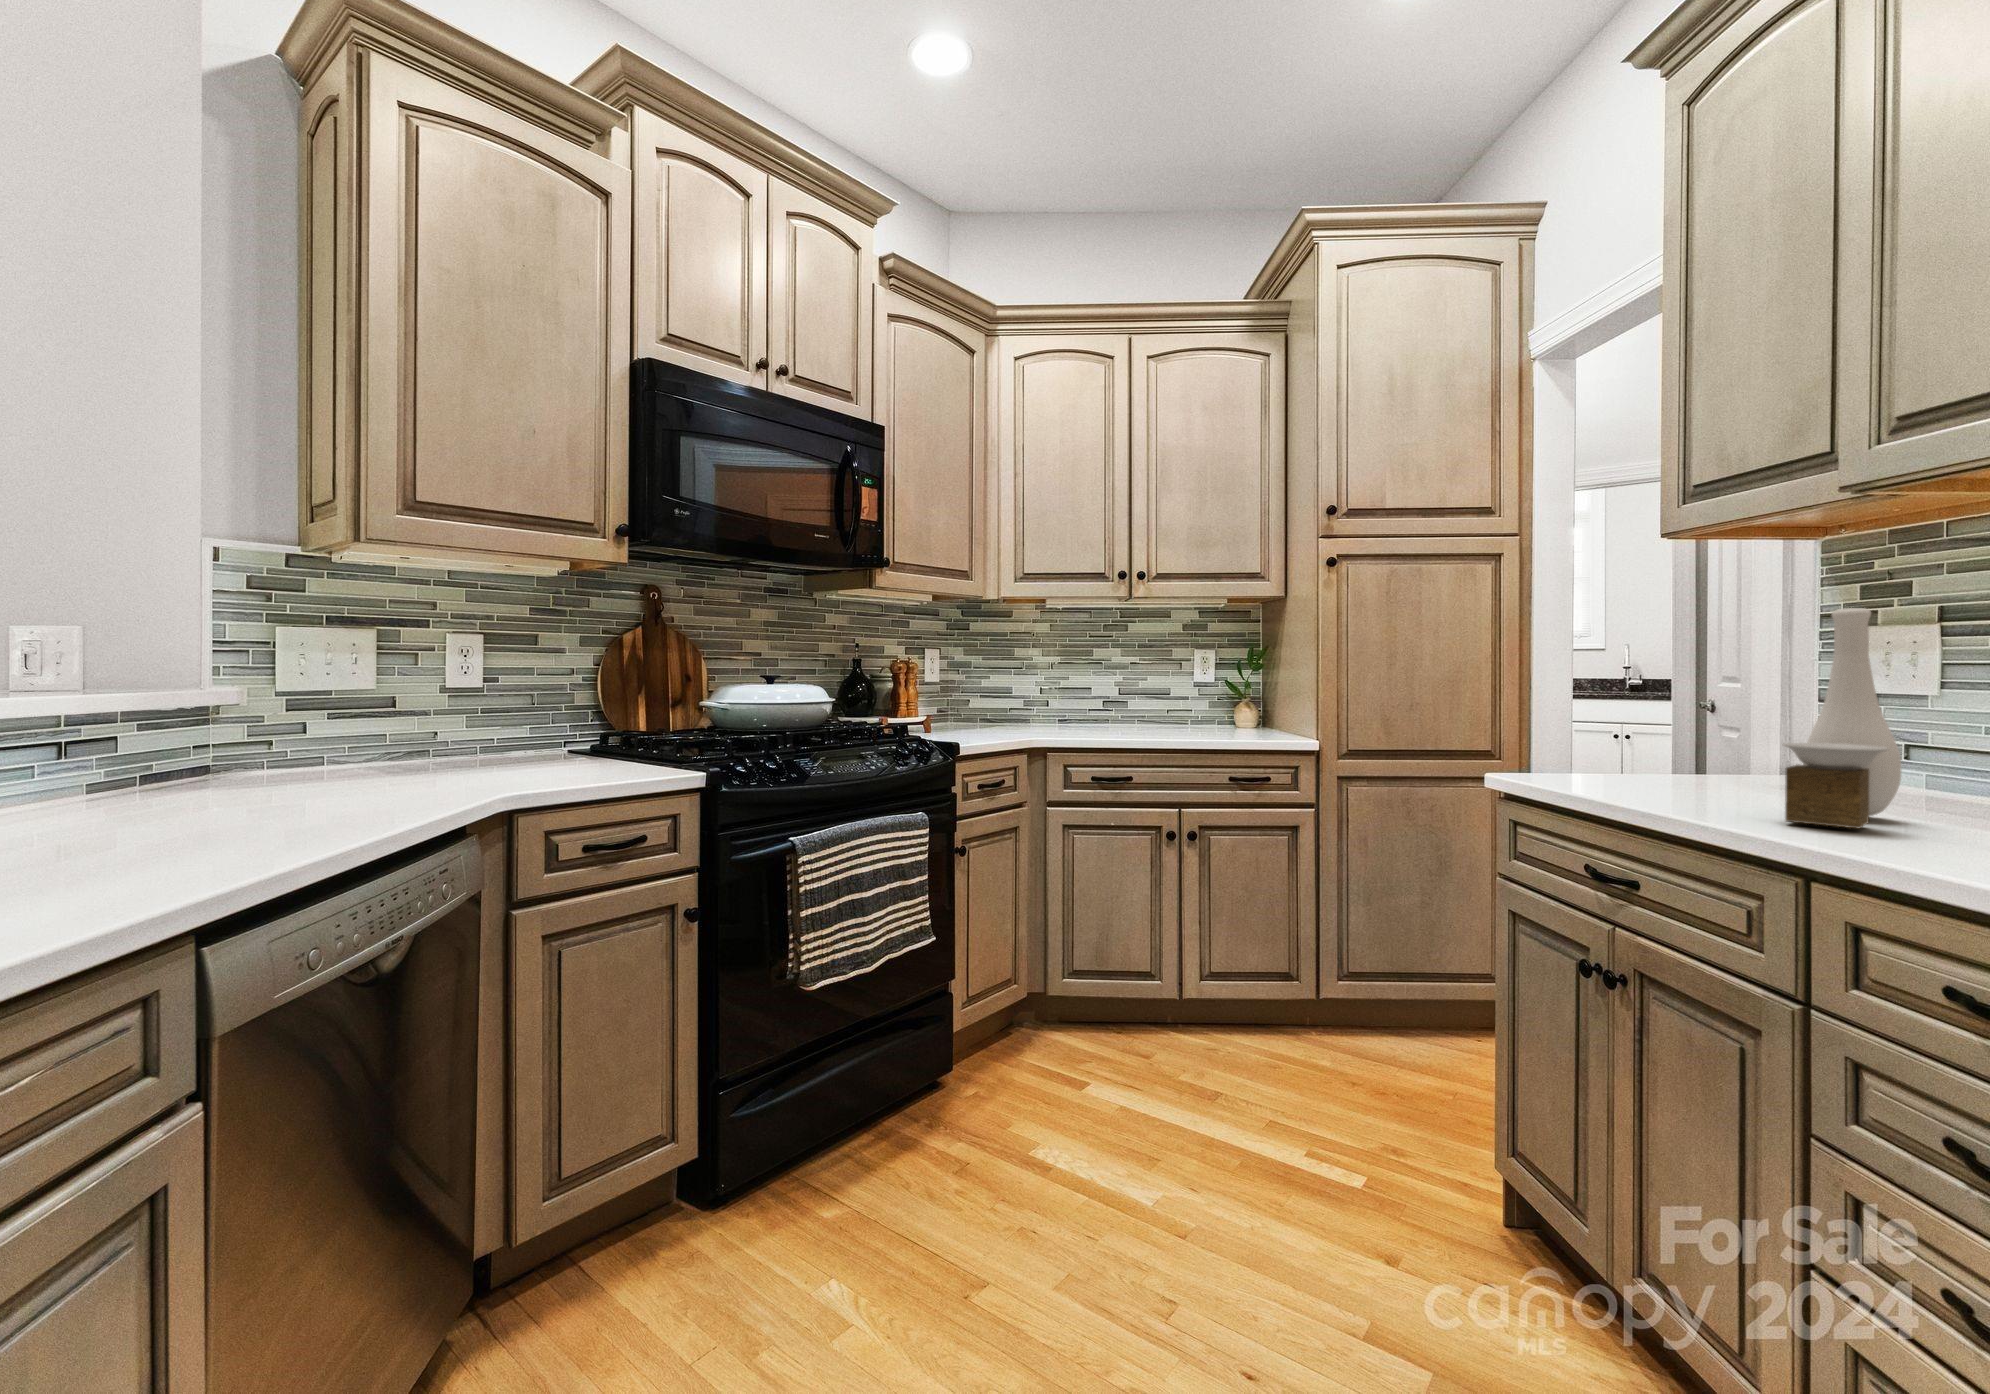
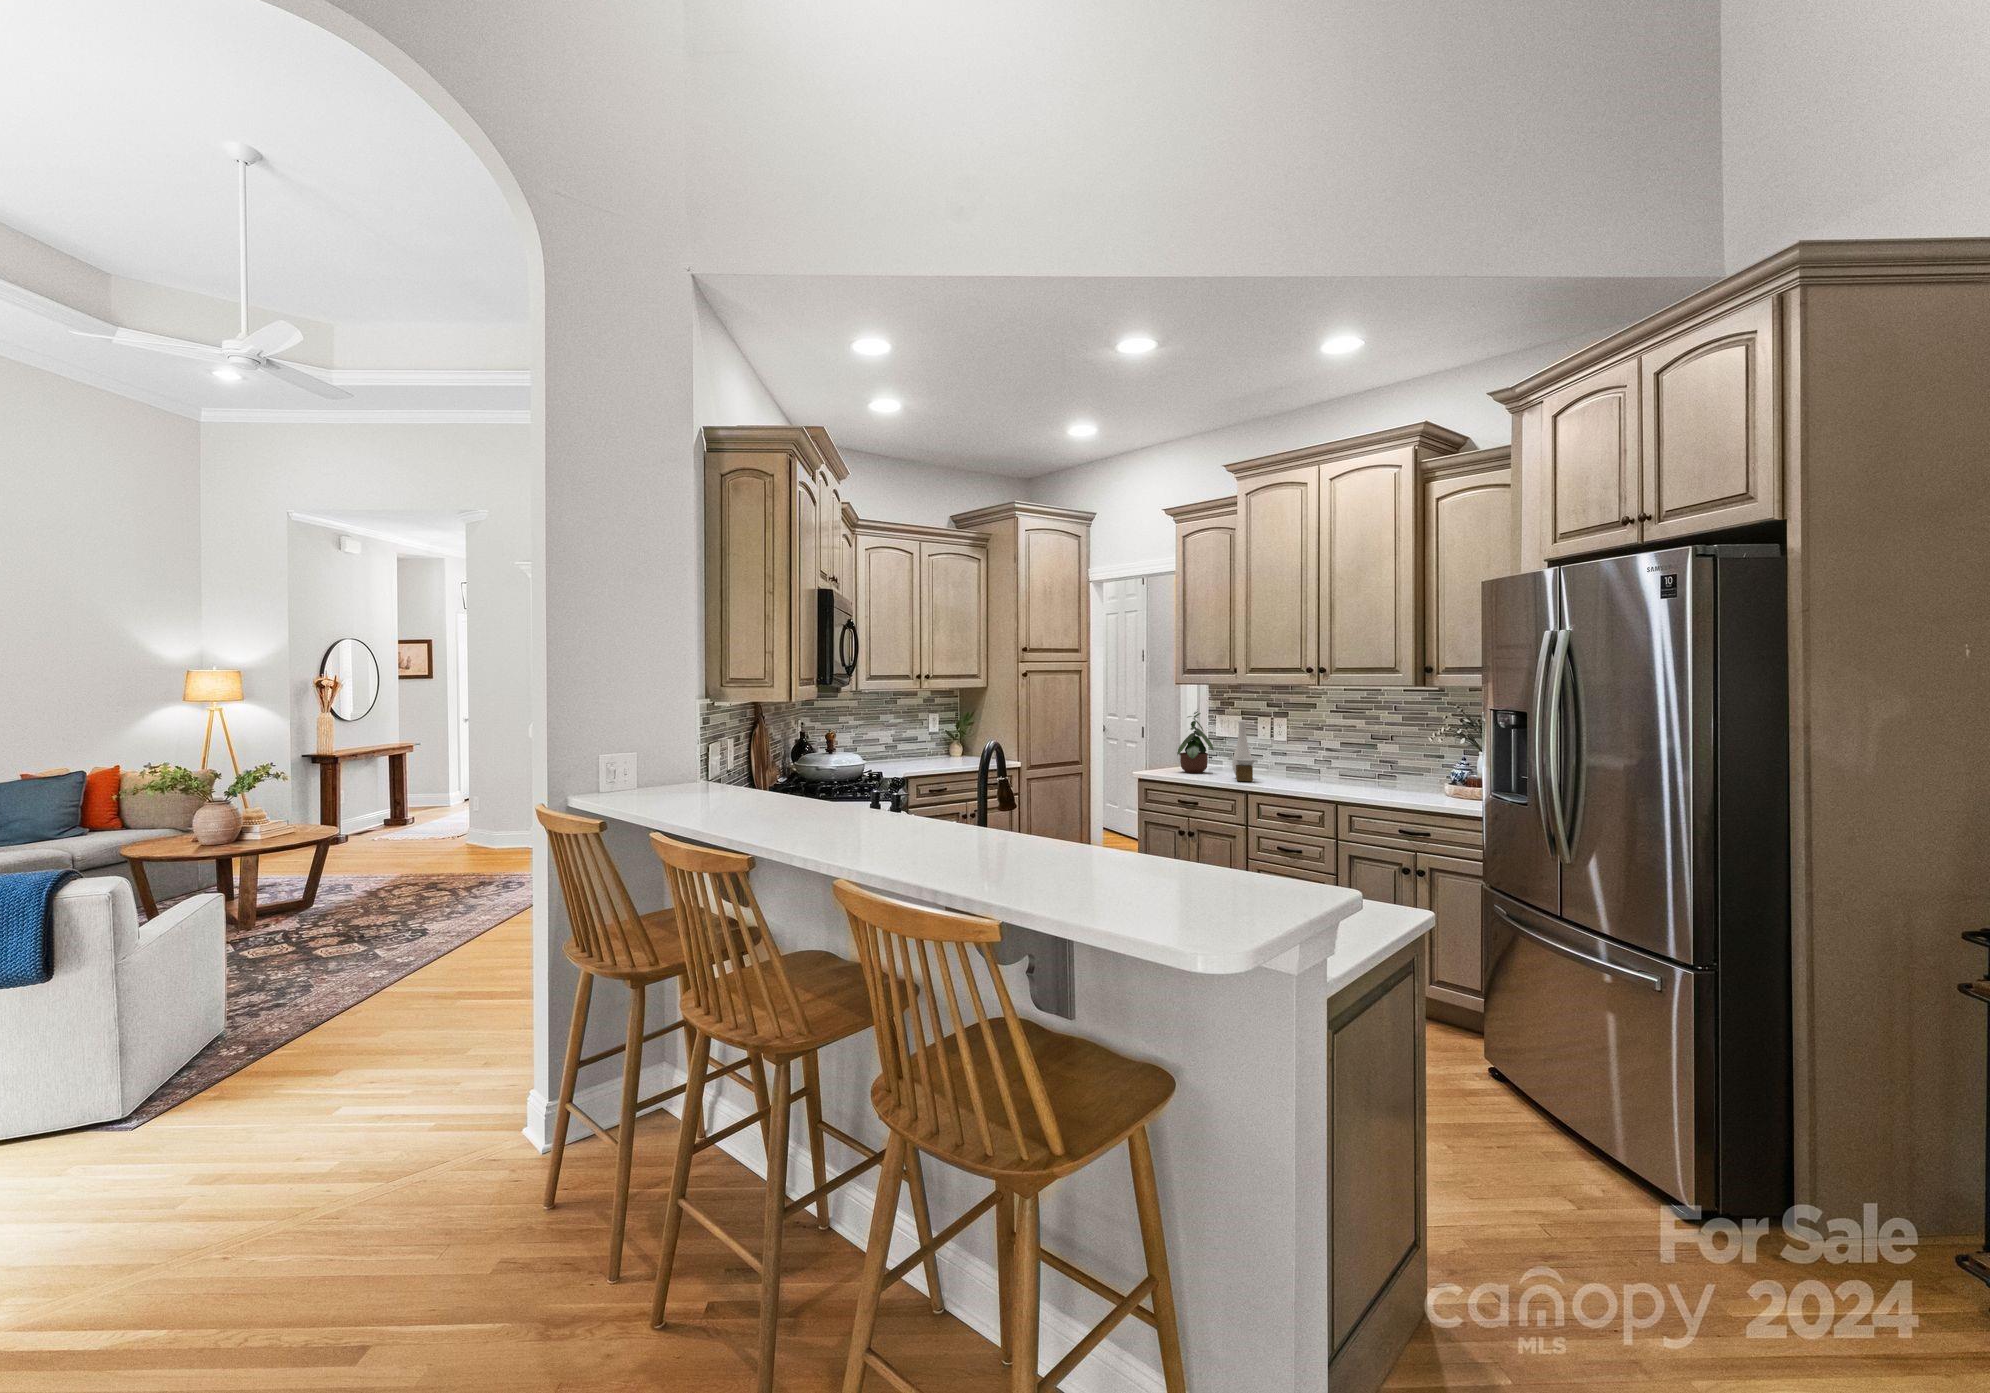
potted plant: none [1631,592,1788,789] -> present [1177,711,1213,773]

